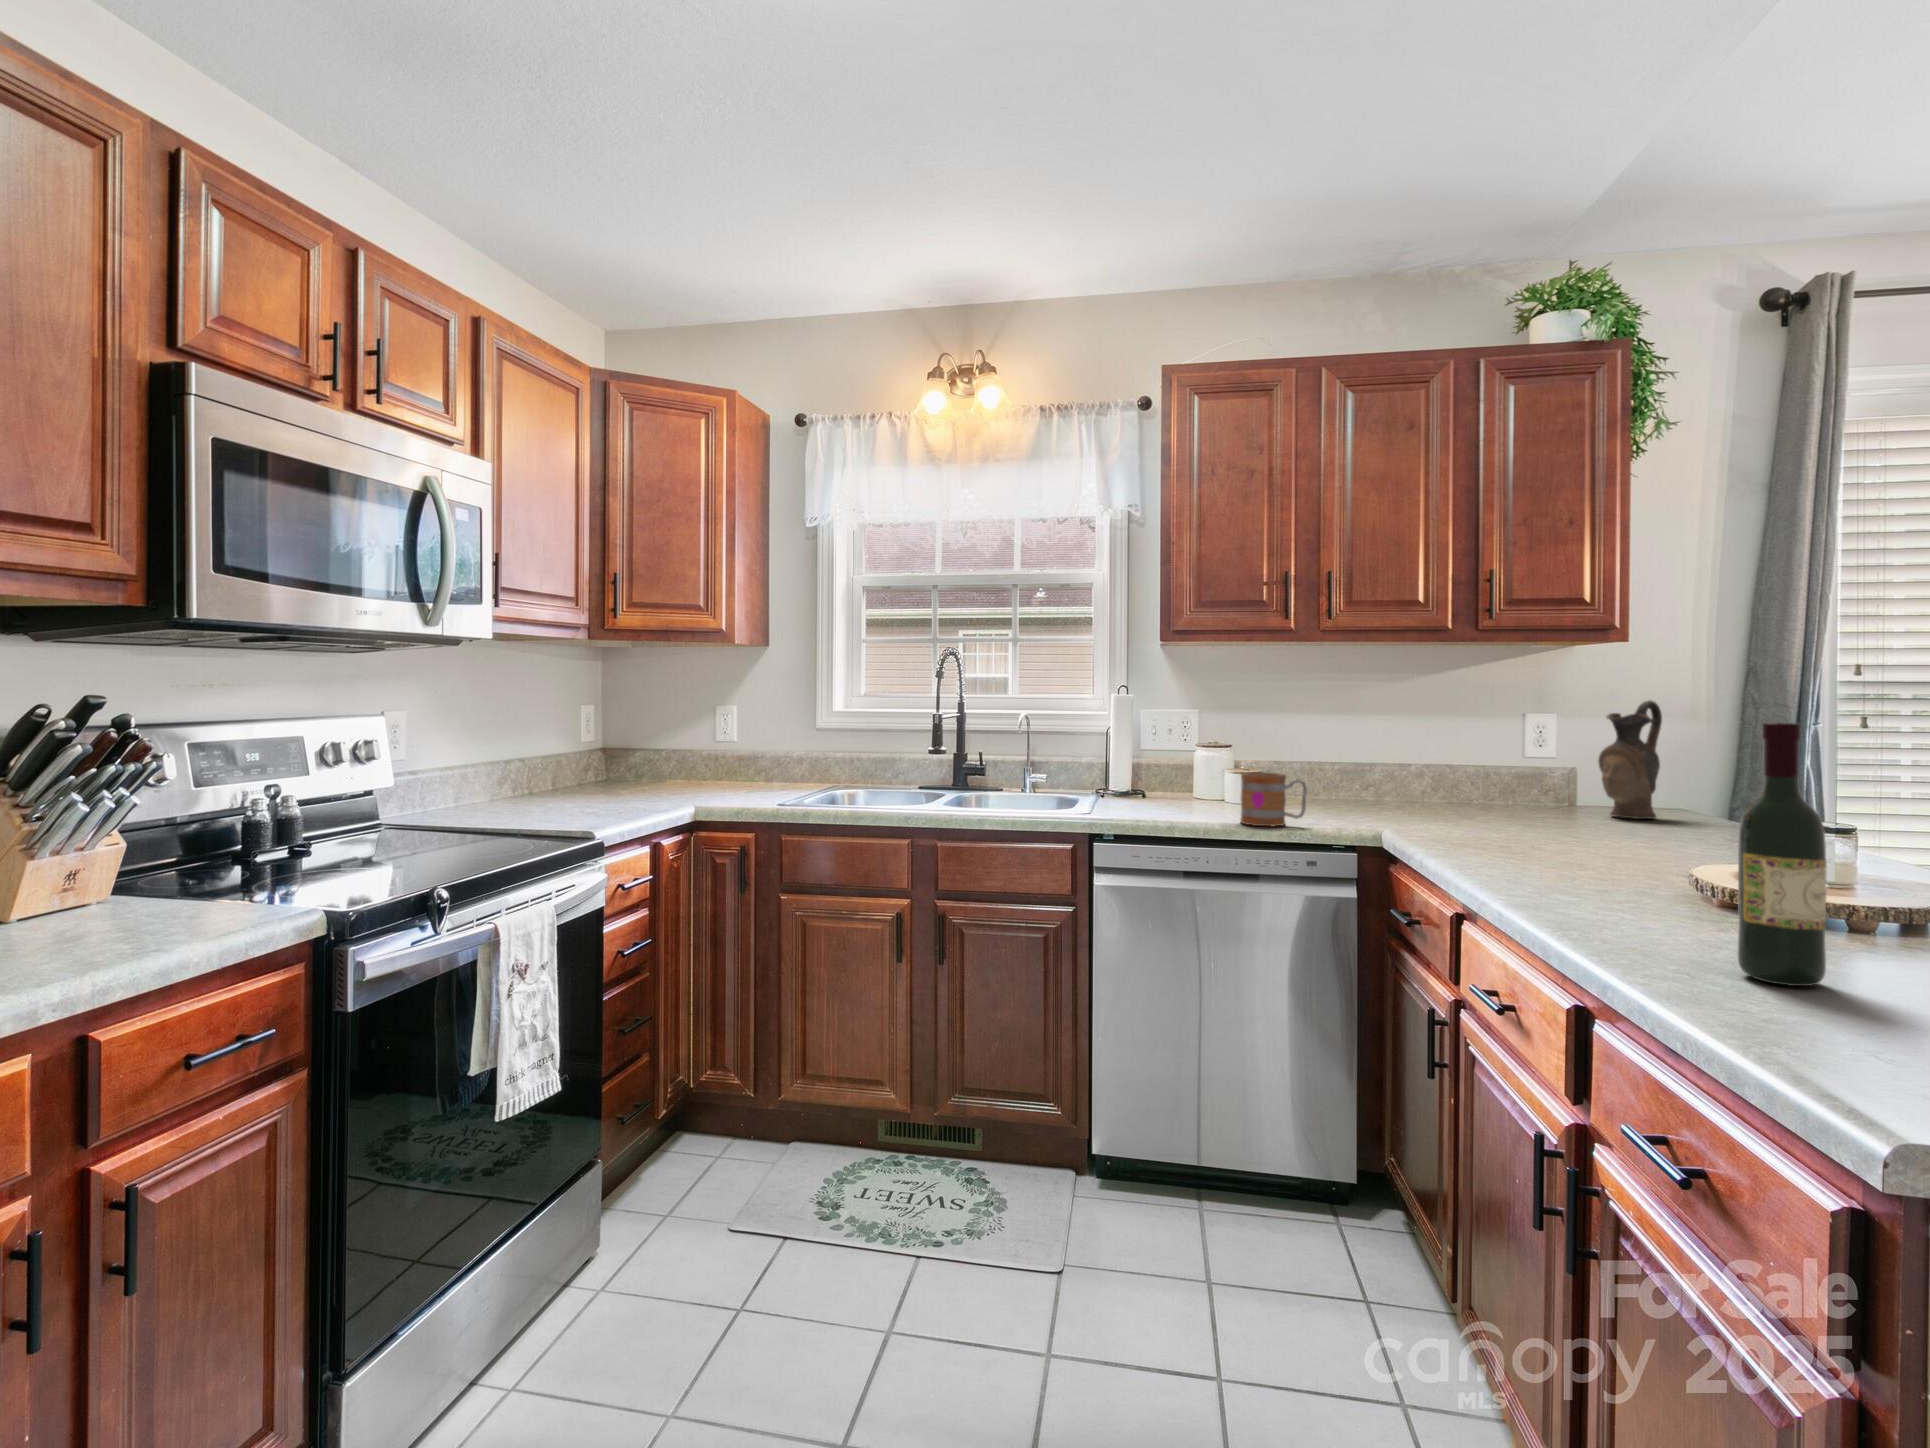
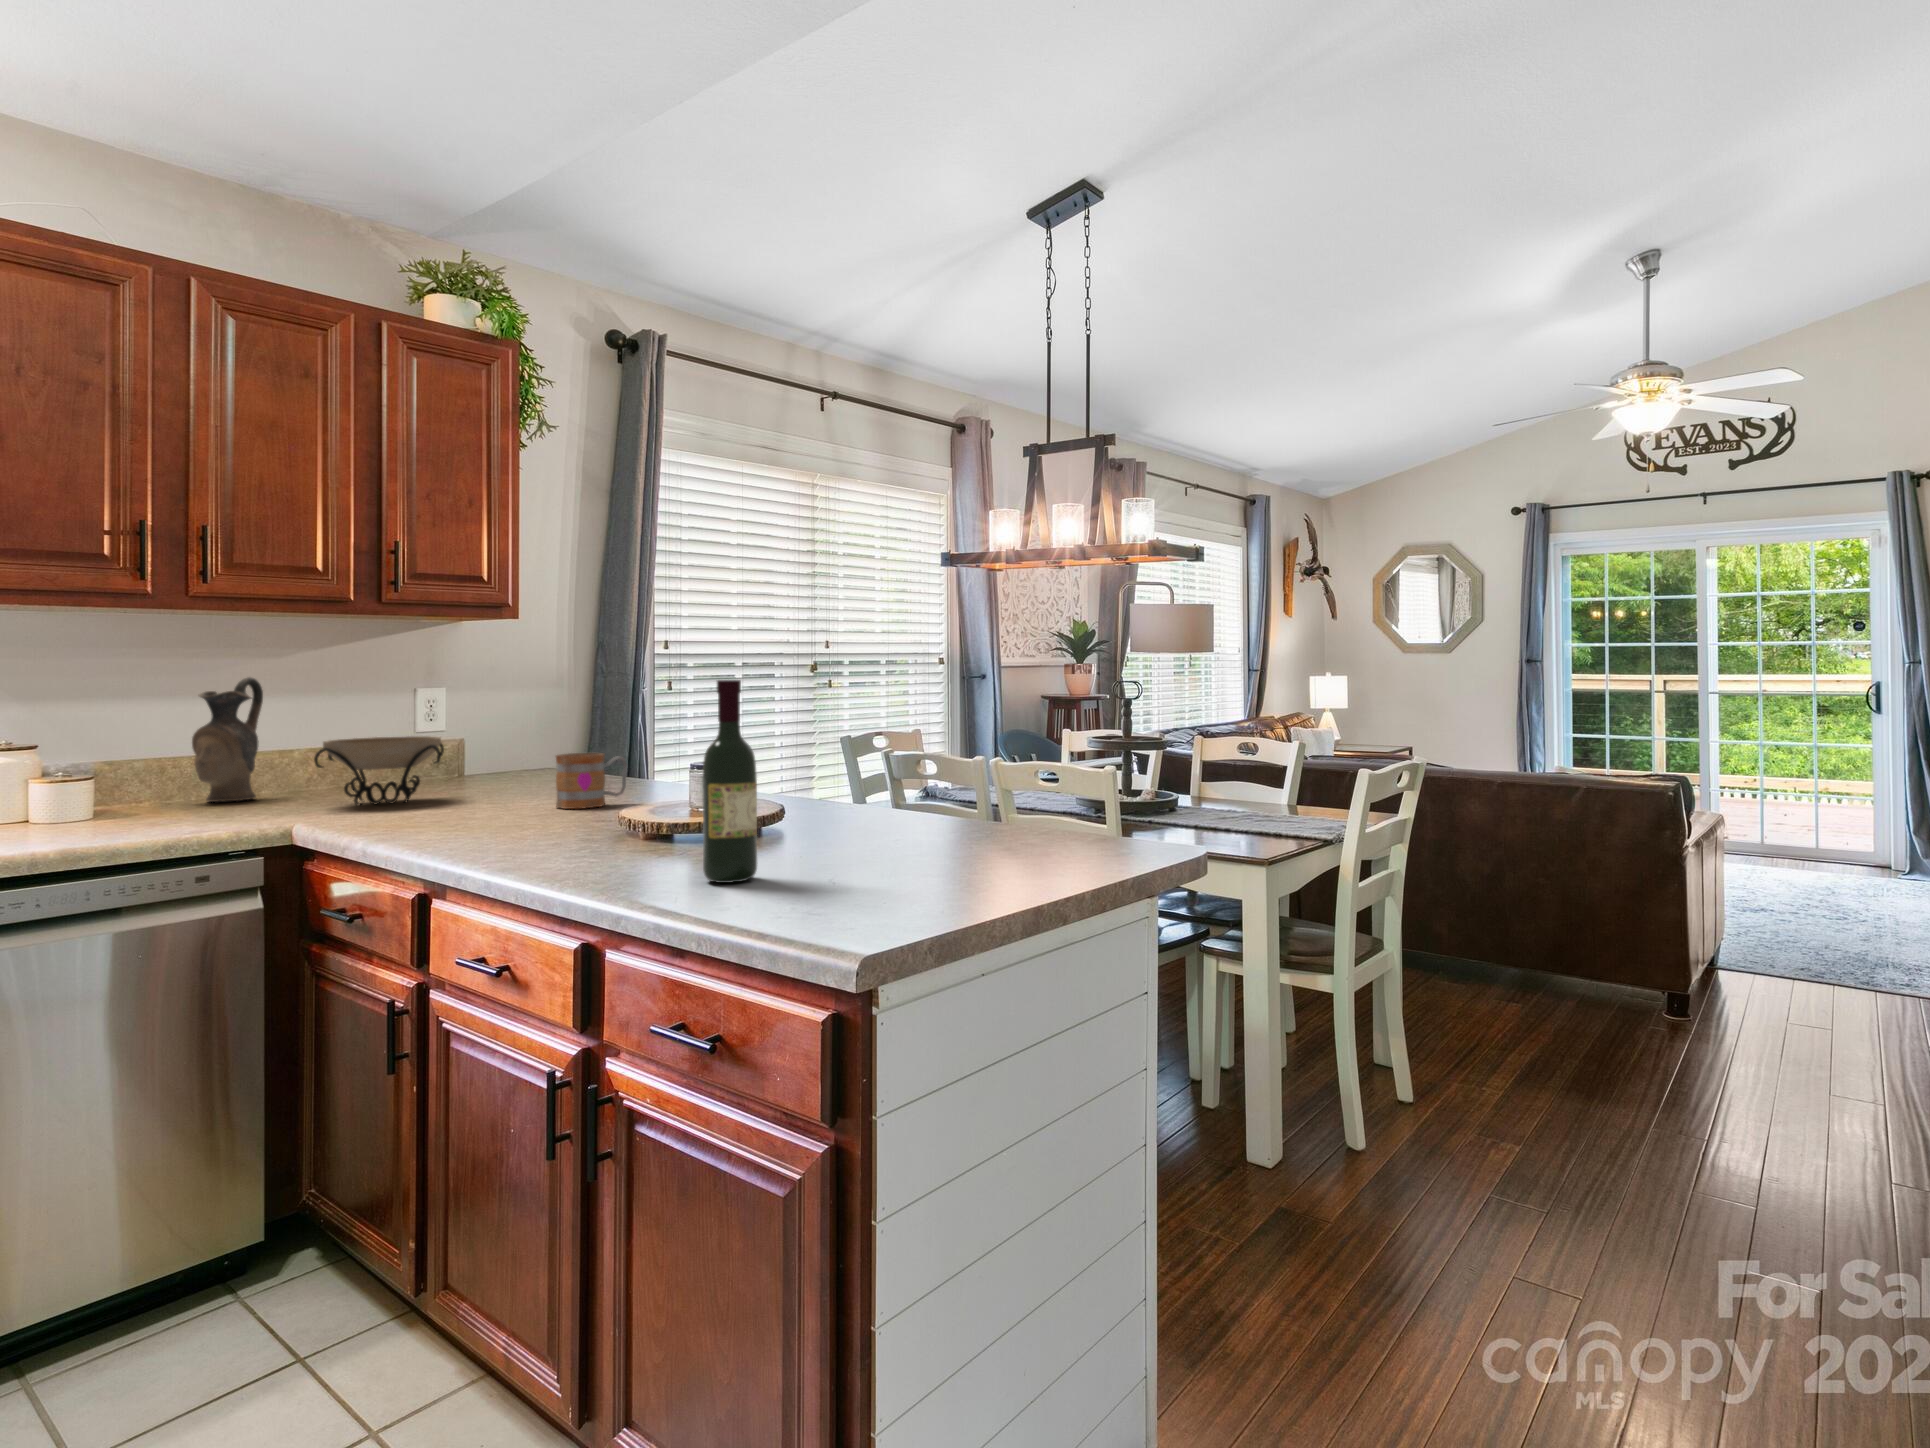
ceramic pitcher: present [1598,700,1662,819] -> present [192,677,263,802]
decorative bowl: none [1407,757,1538,823] -> present [314,736,444,805]
mug: present [1240,772,1307,826] -> present [556,753,627,809]

